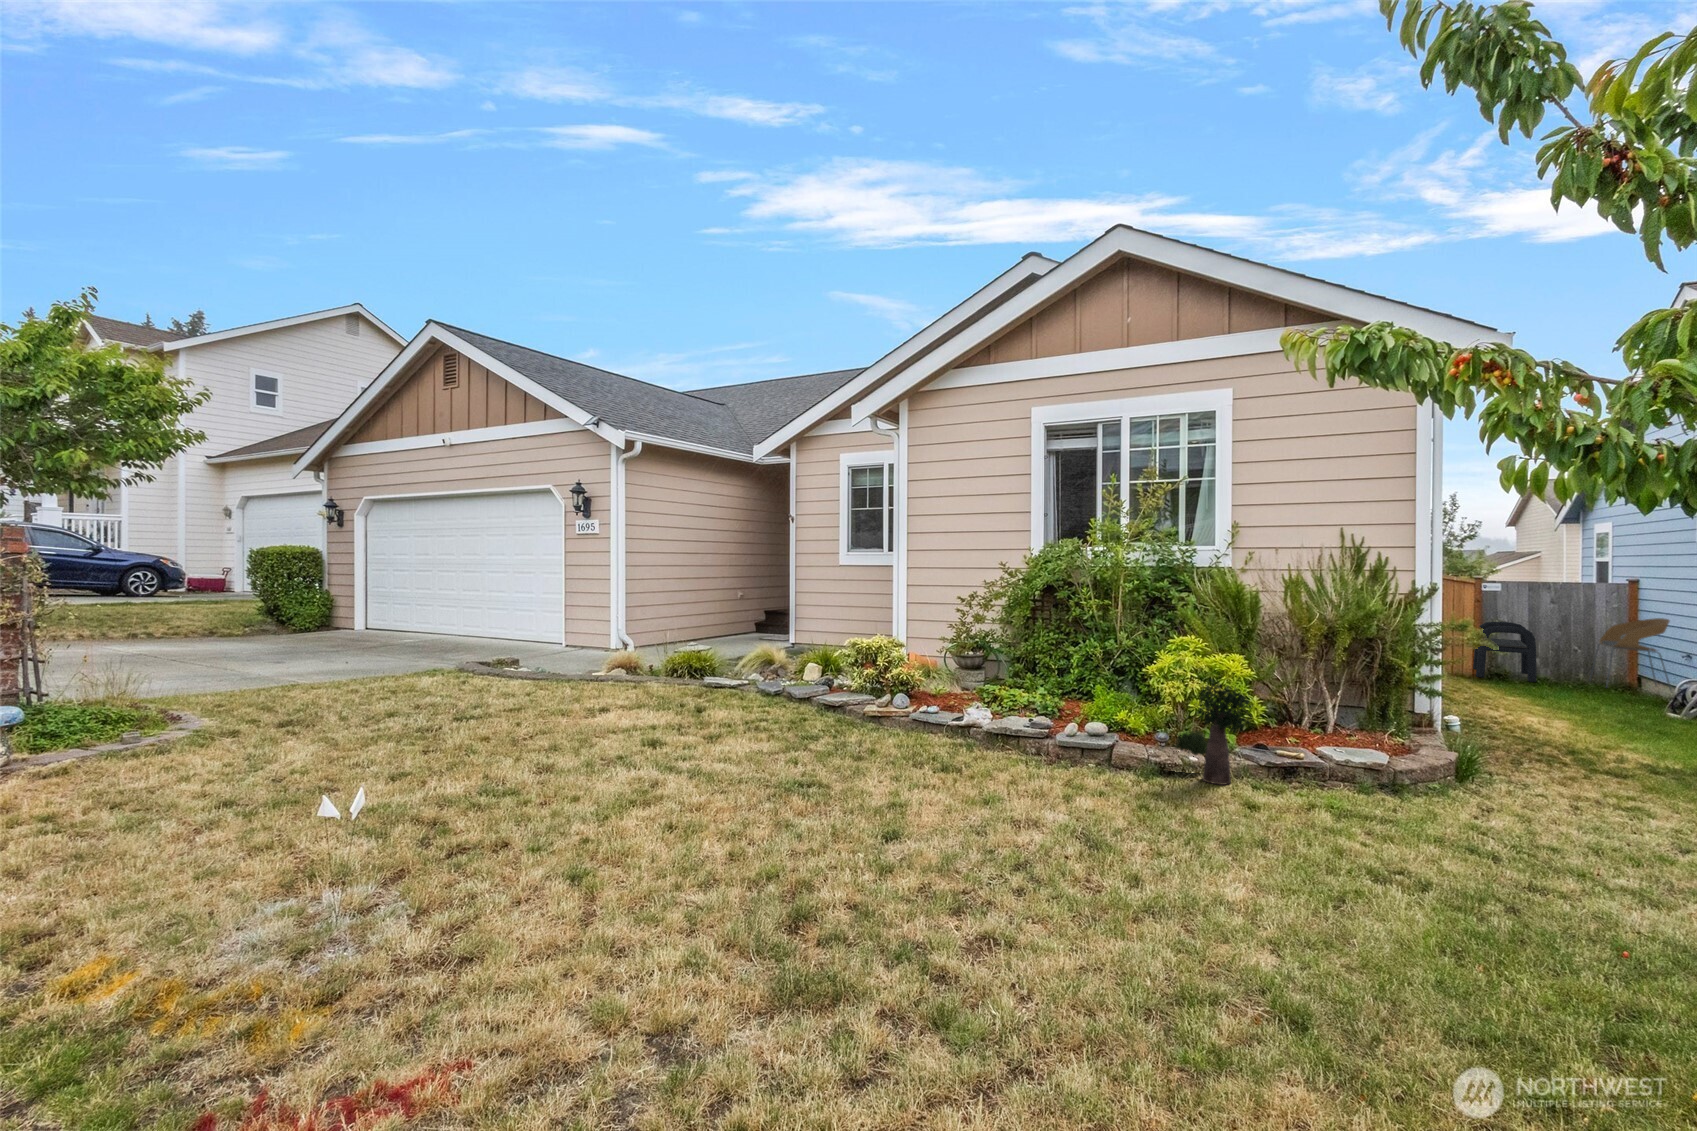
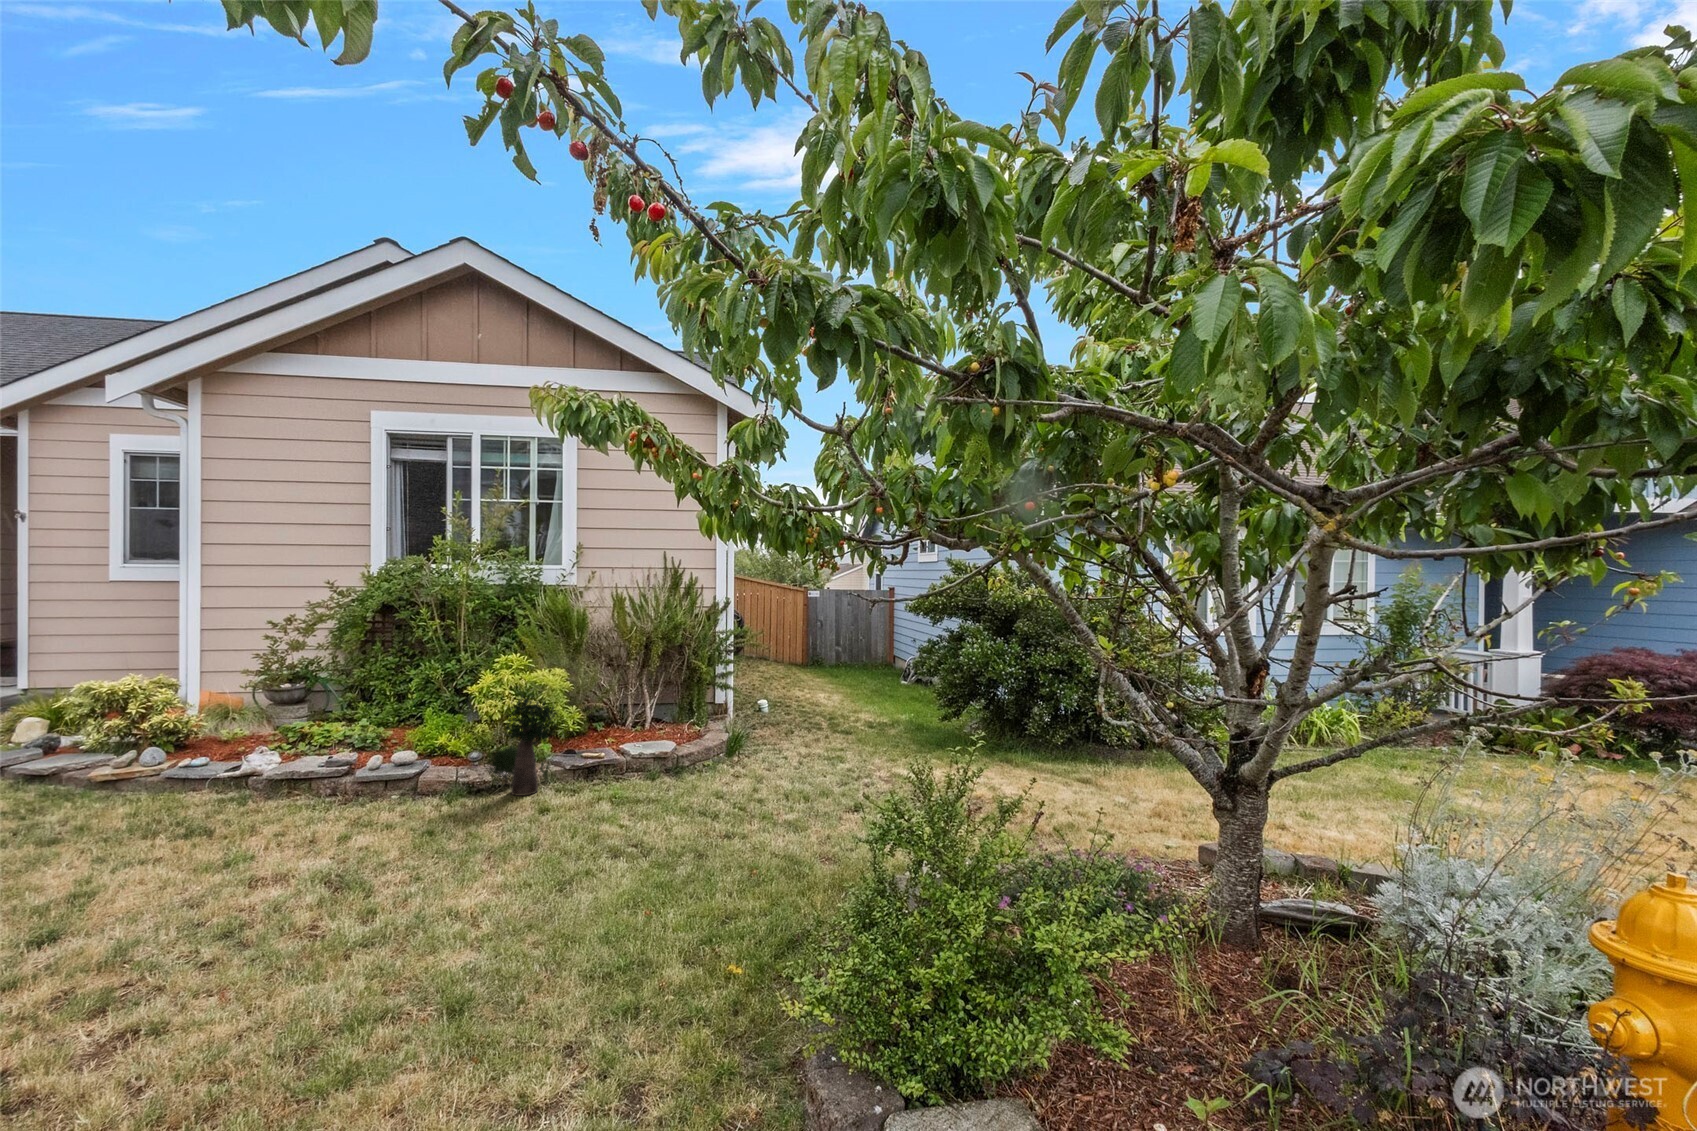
chair: present [1589,618,1672,691] -> none [856,615,896,666]
bench: present [1473,622,1536,682] -> none [790,621,825,665]

